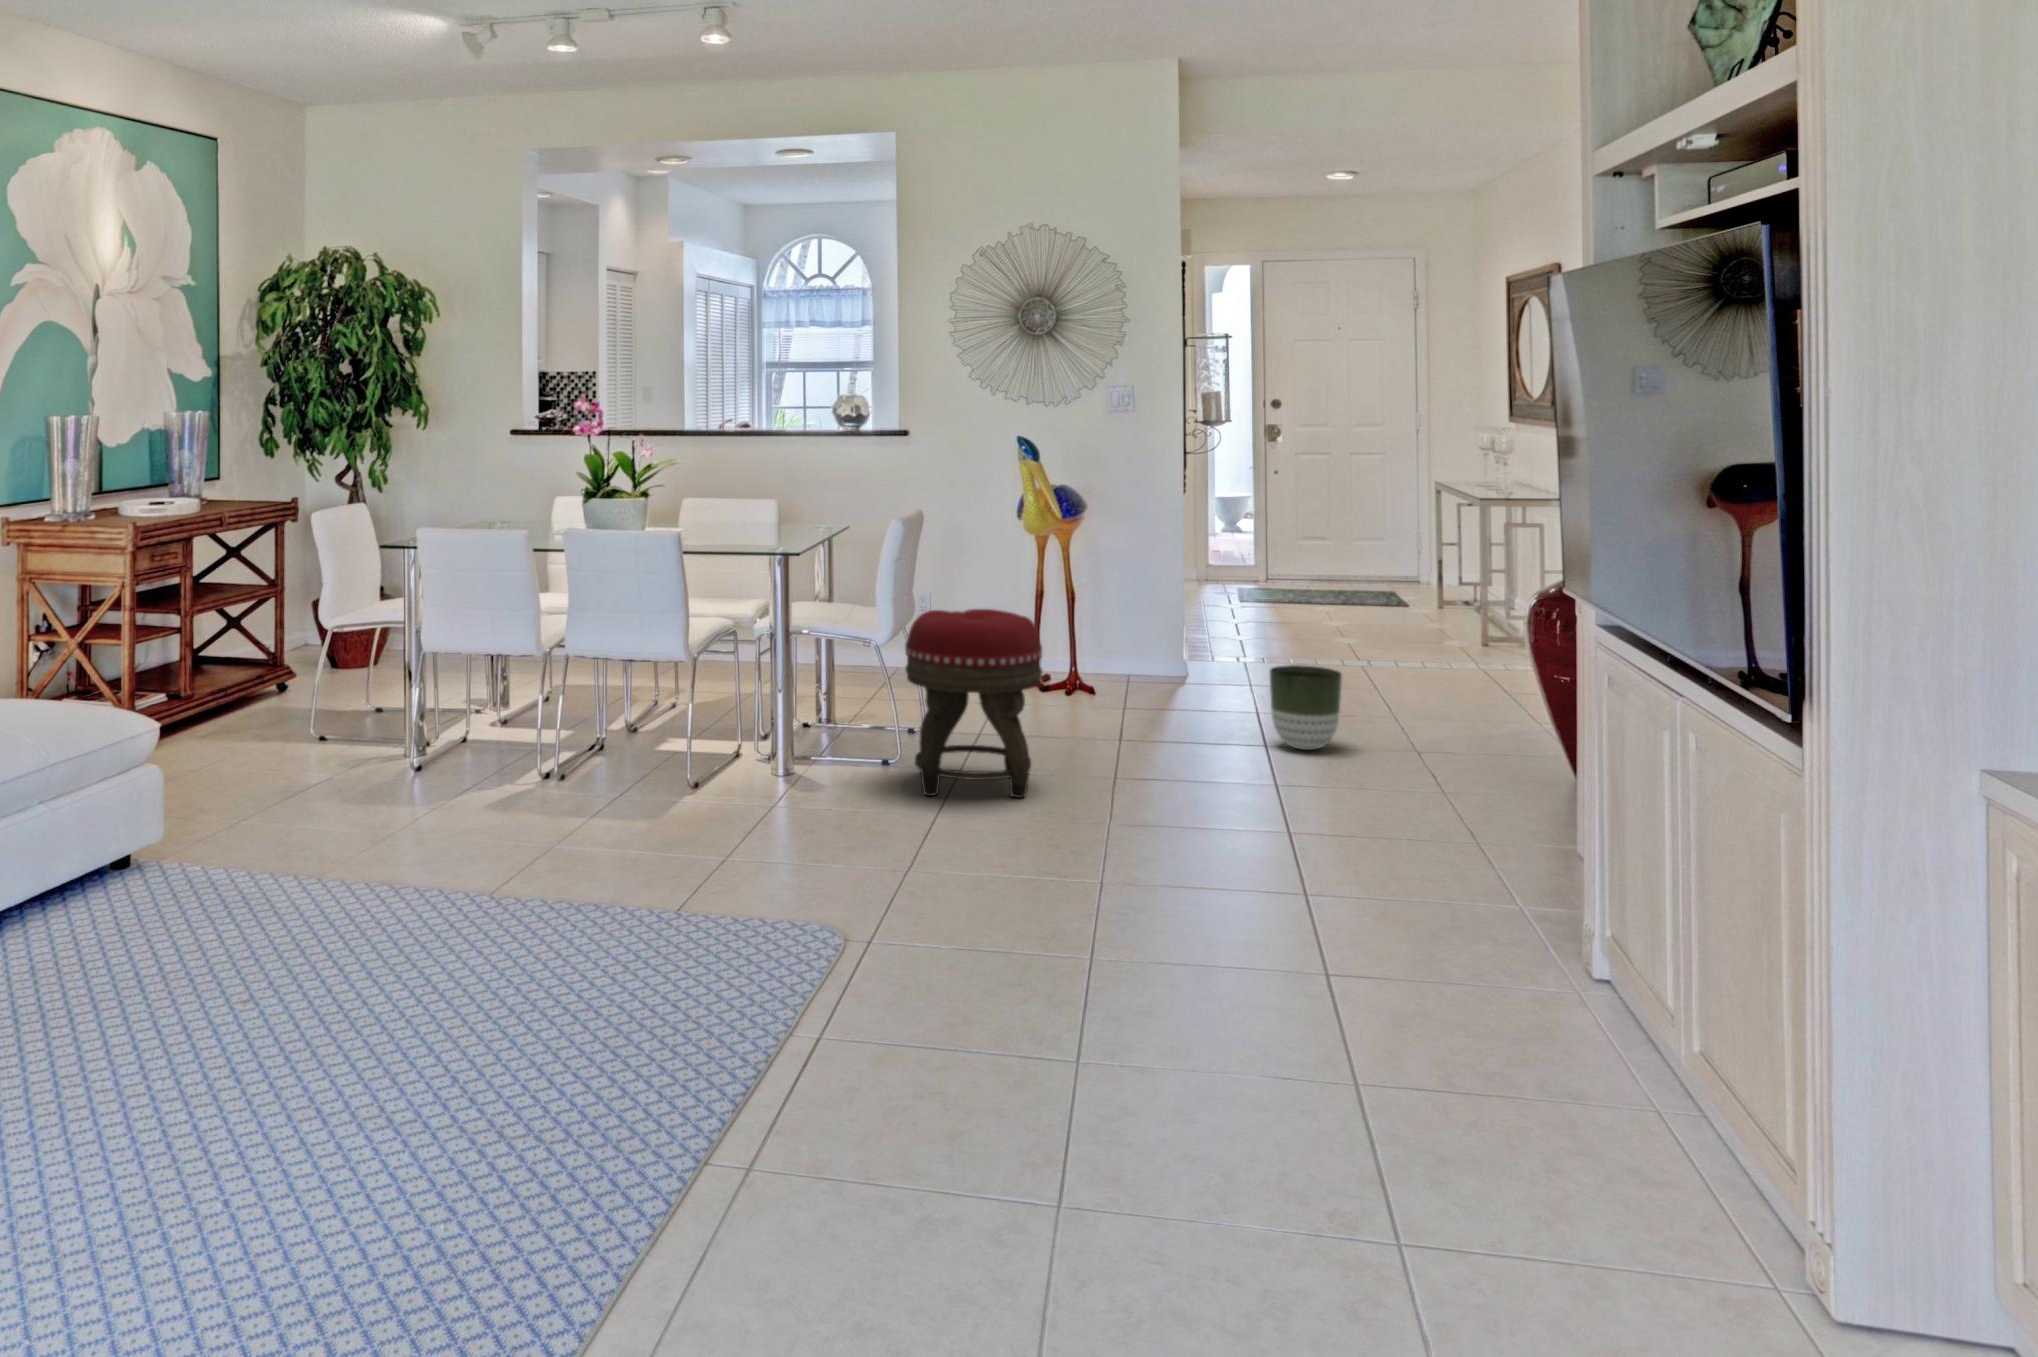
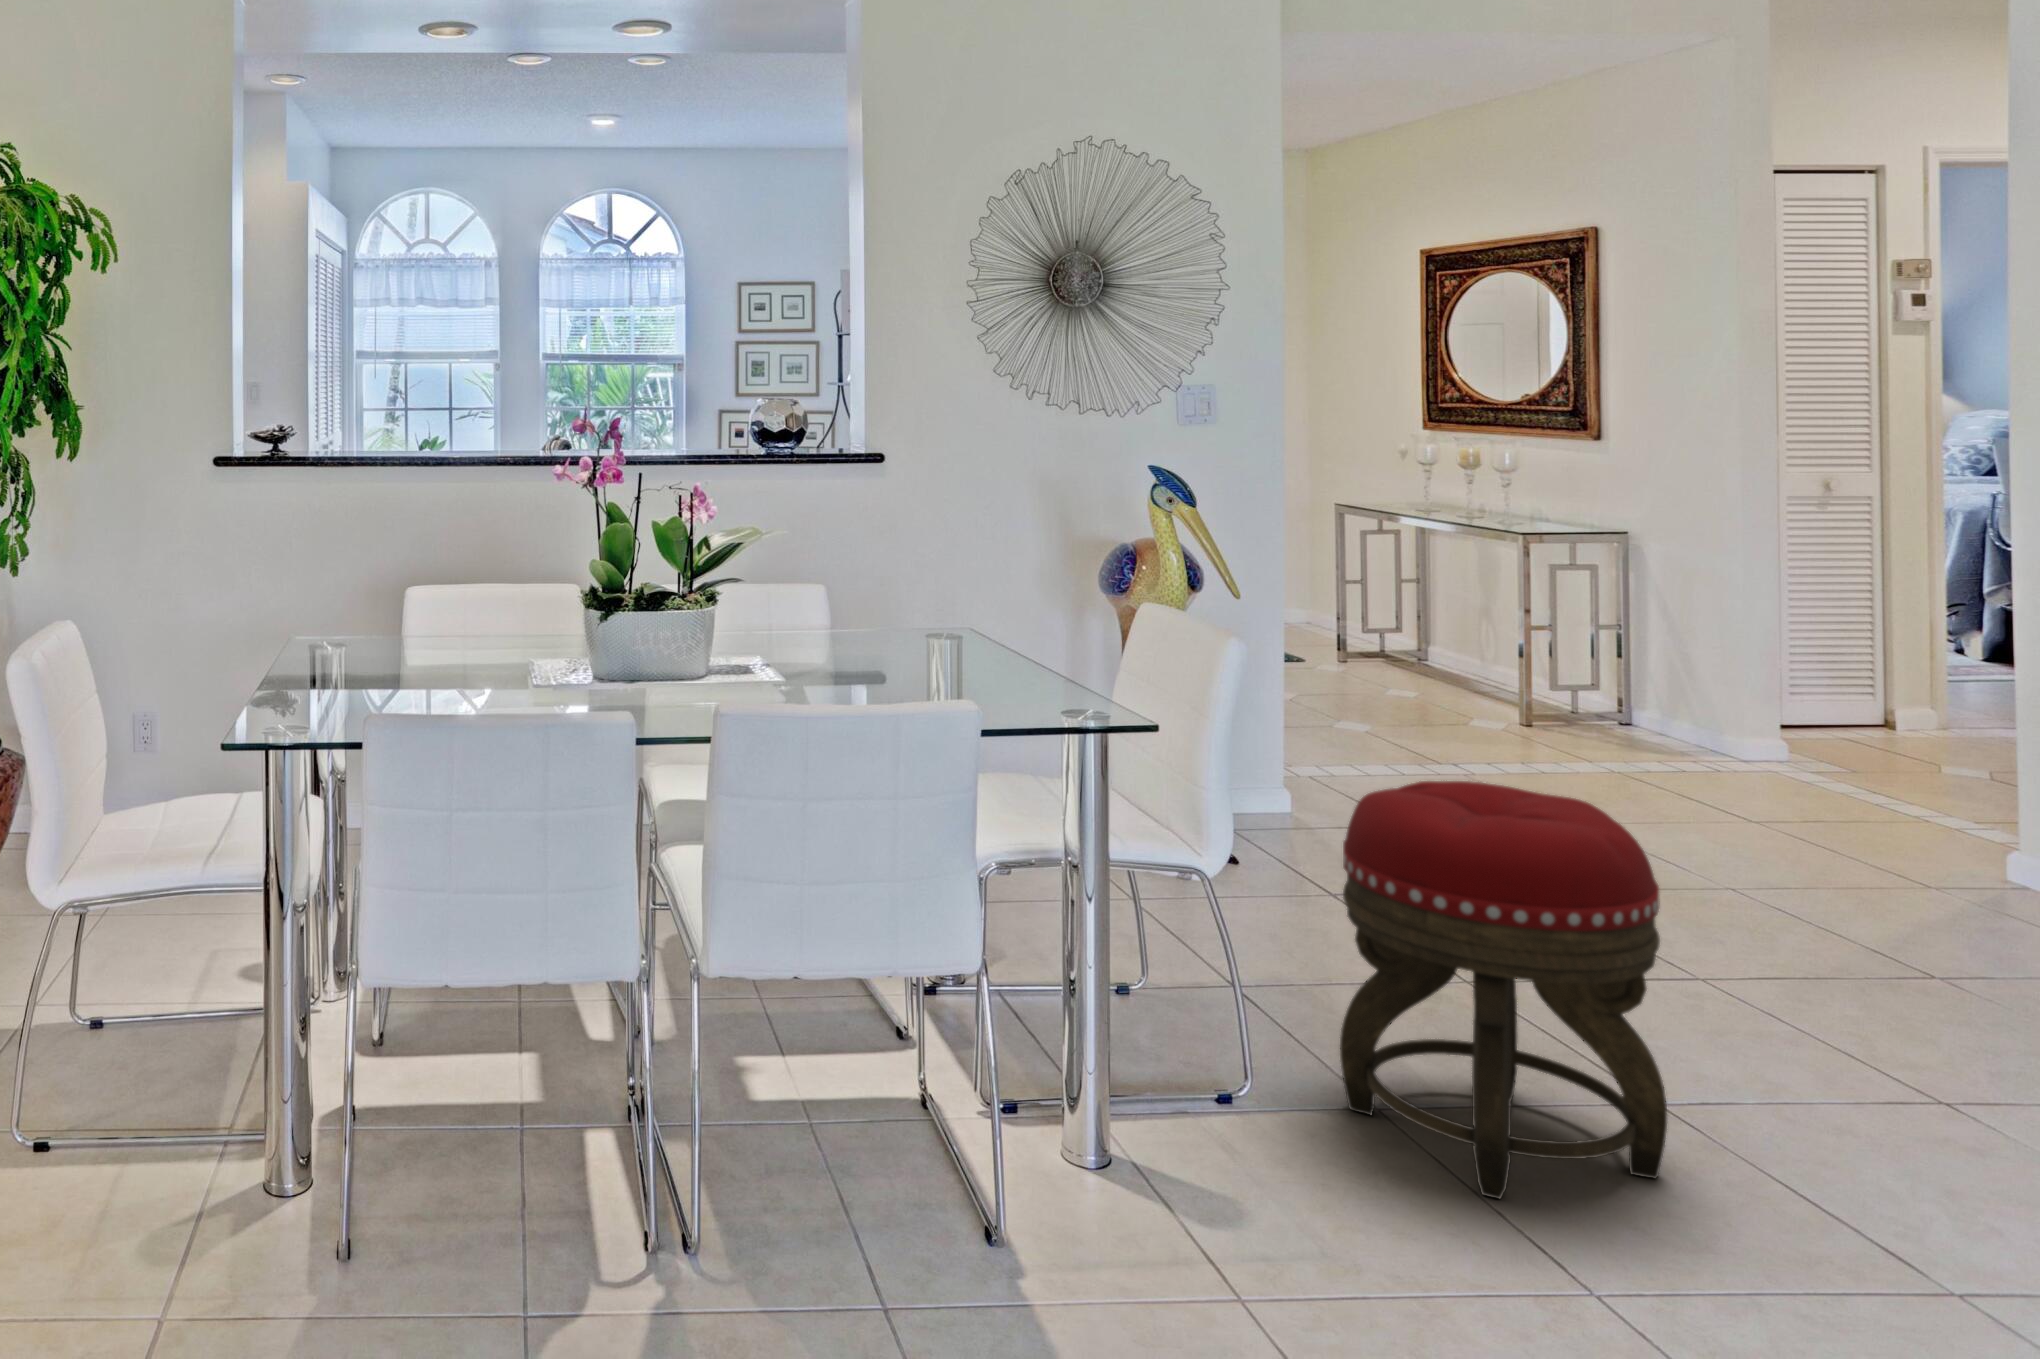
planter: present [1270,665,1342,750] -> none [1677,806,1821,953]

